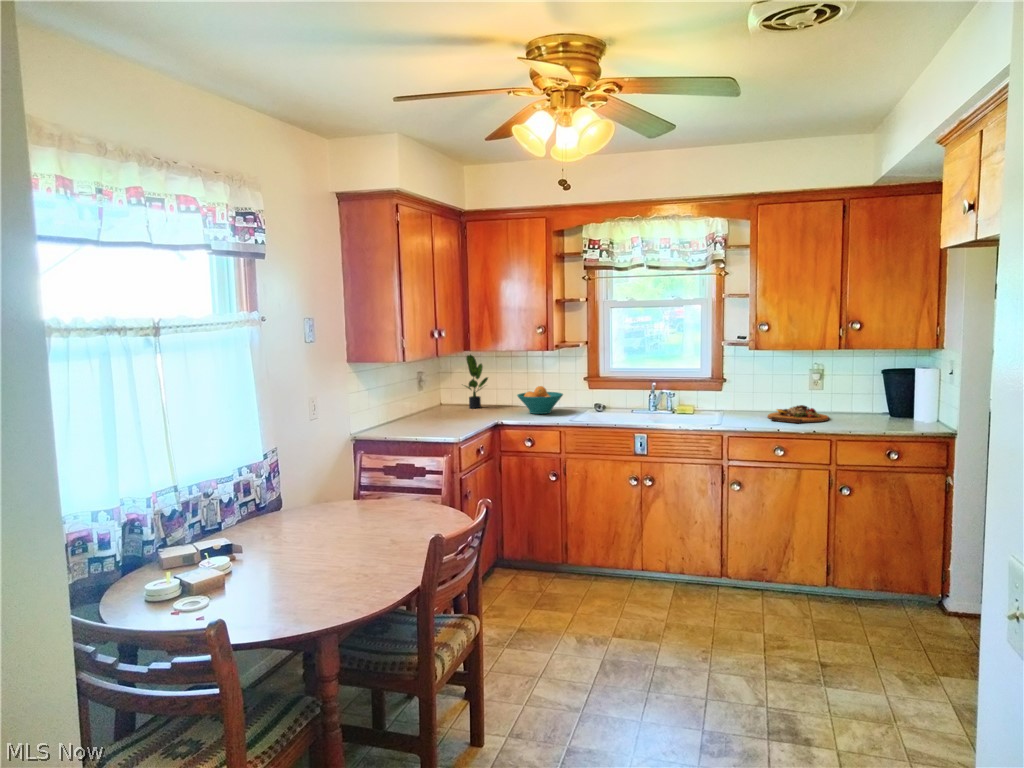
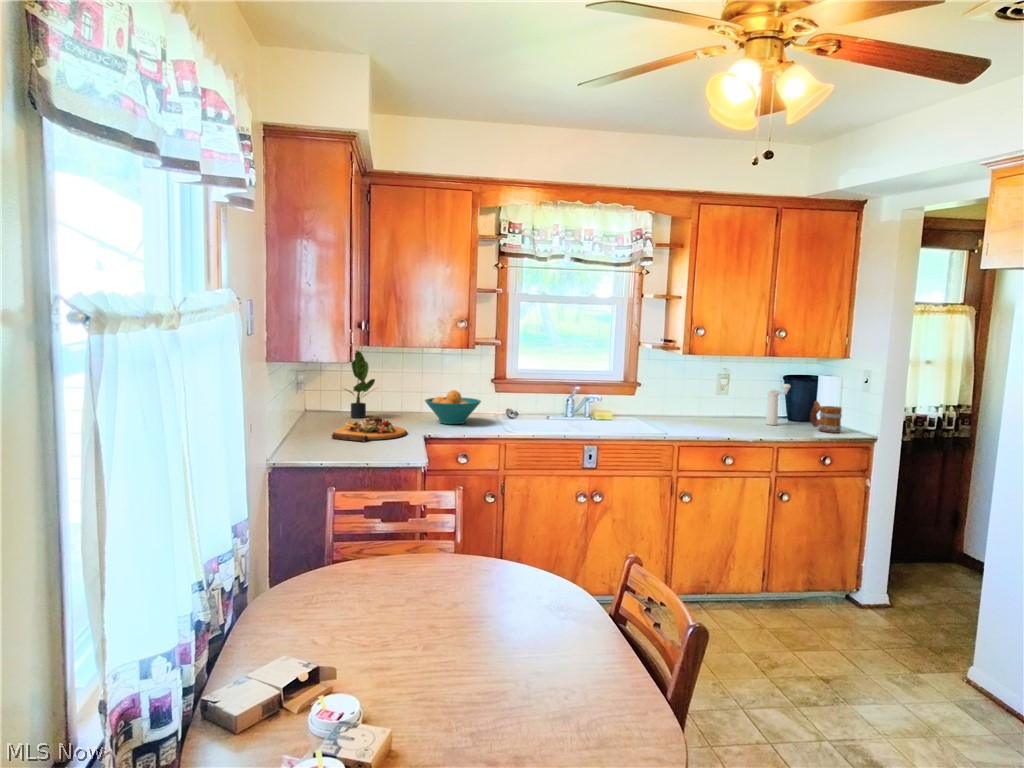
pepper mill: none [853,378,885,420] -> present [766,384,791,425]
mug: none [896,395,925,429] -> present [810,401,842,433]
cutting board: present [768,405,829,423] -> present [332,417,407,442]

